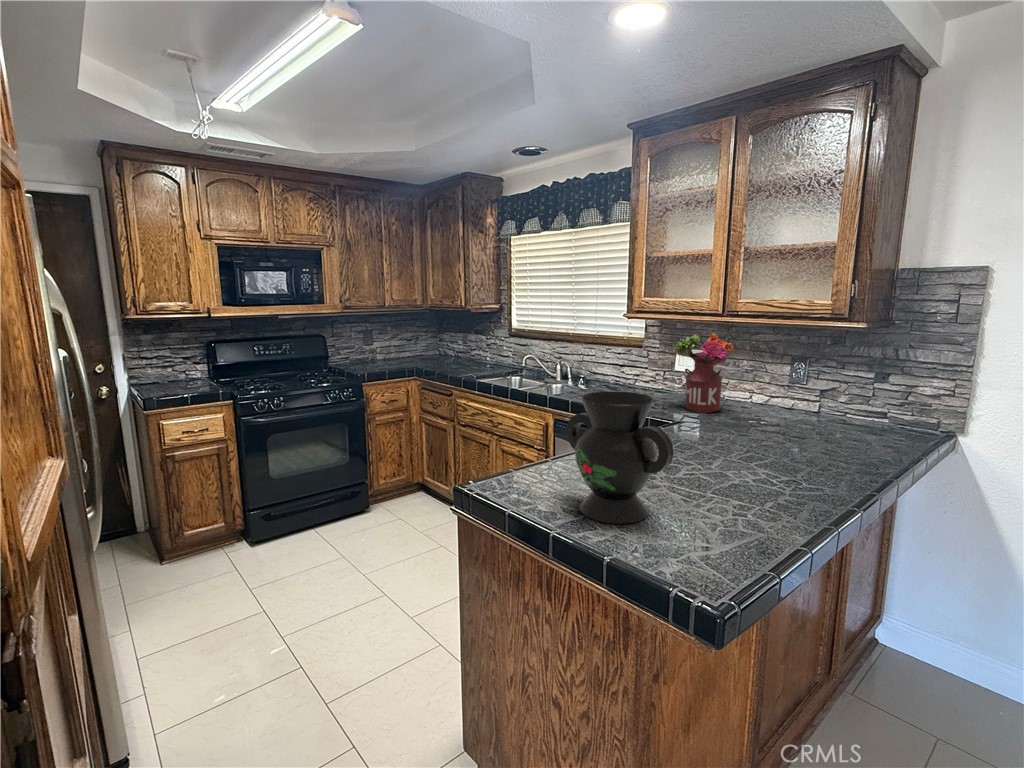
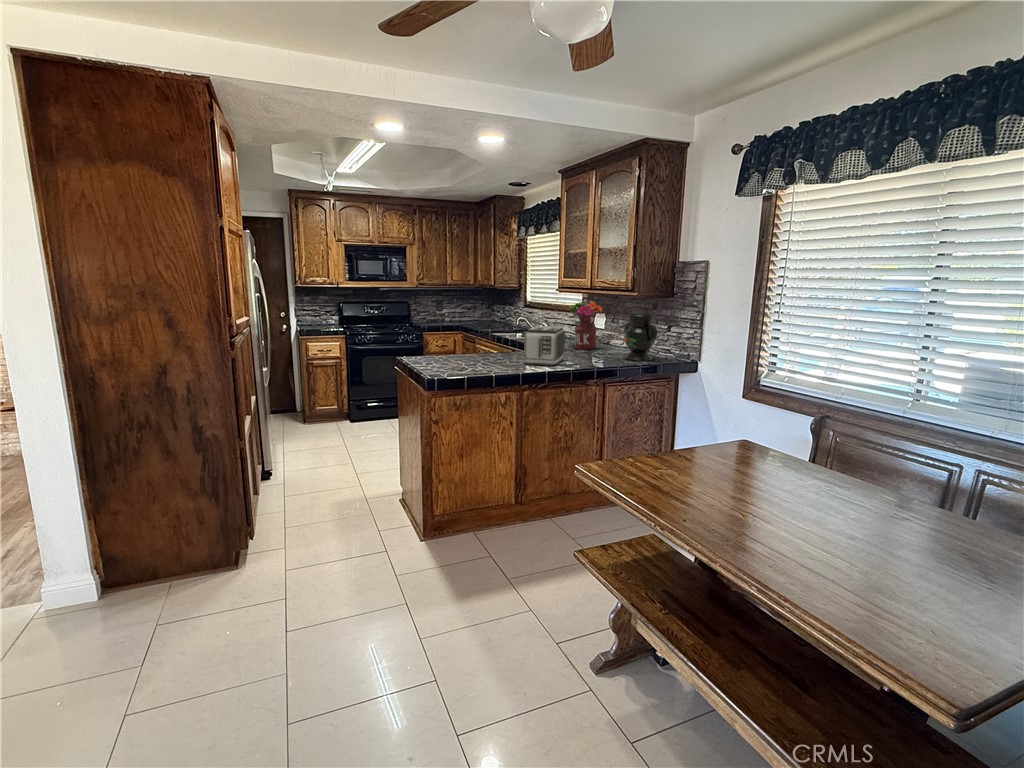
decorative vase: present [567,391,674,524] -> present [624,314,657,361]
toaster: none [705,391,815,480] -> present [524,326,565,366]

